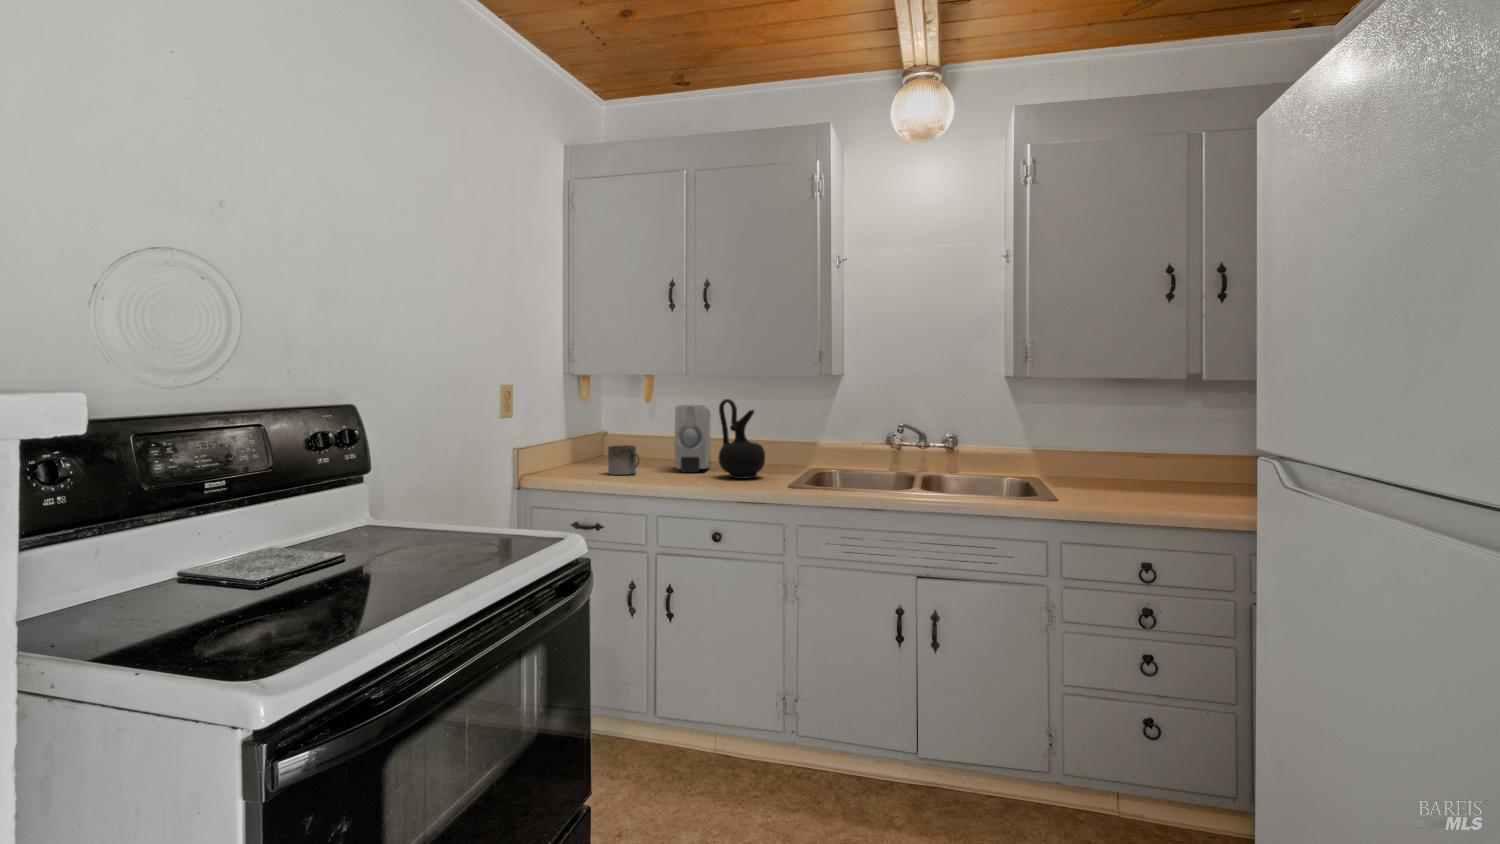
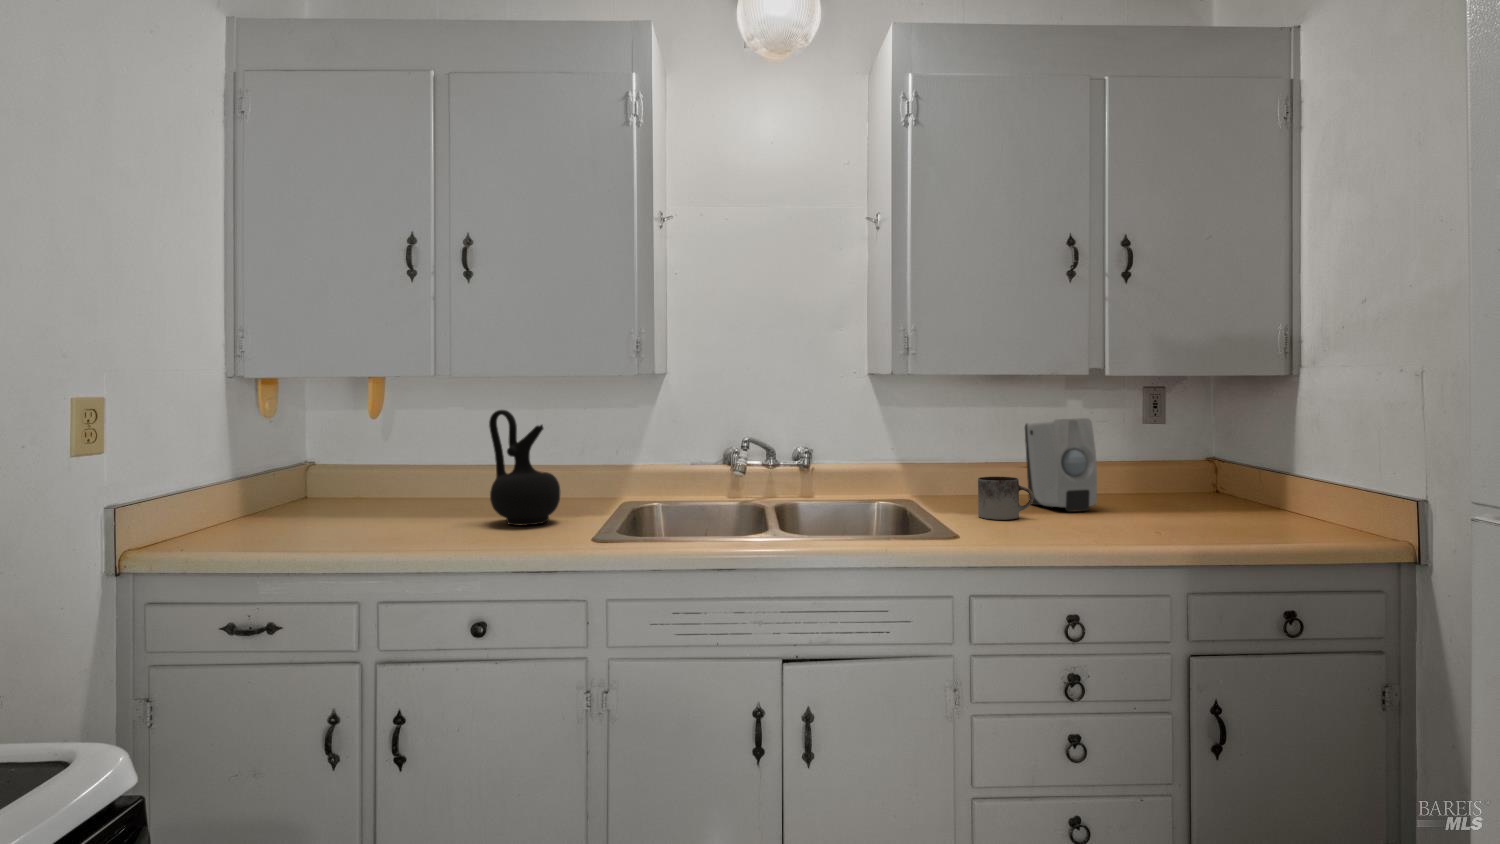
soap dispenser: present [675,405,710,472] -> present [1025,418,1097,512]
mug: present [608,445,640,475] -> present [978,477,1033,520]

